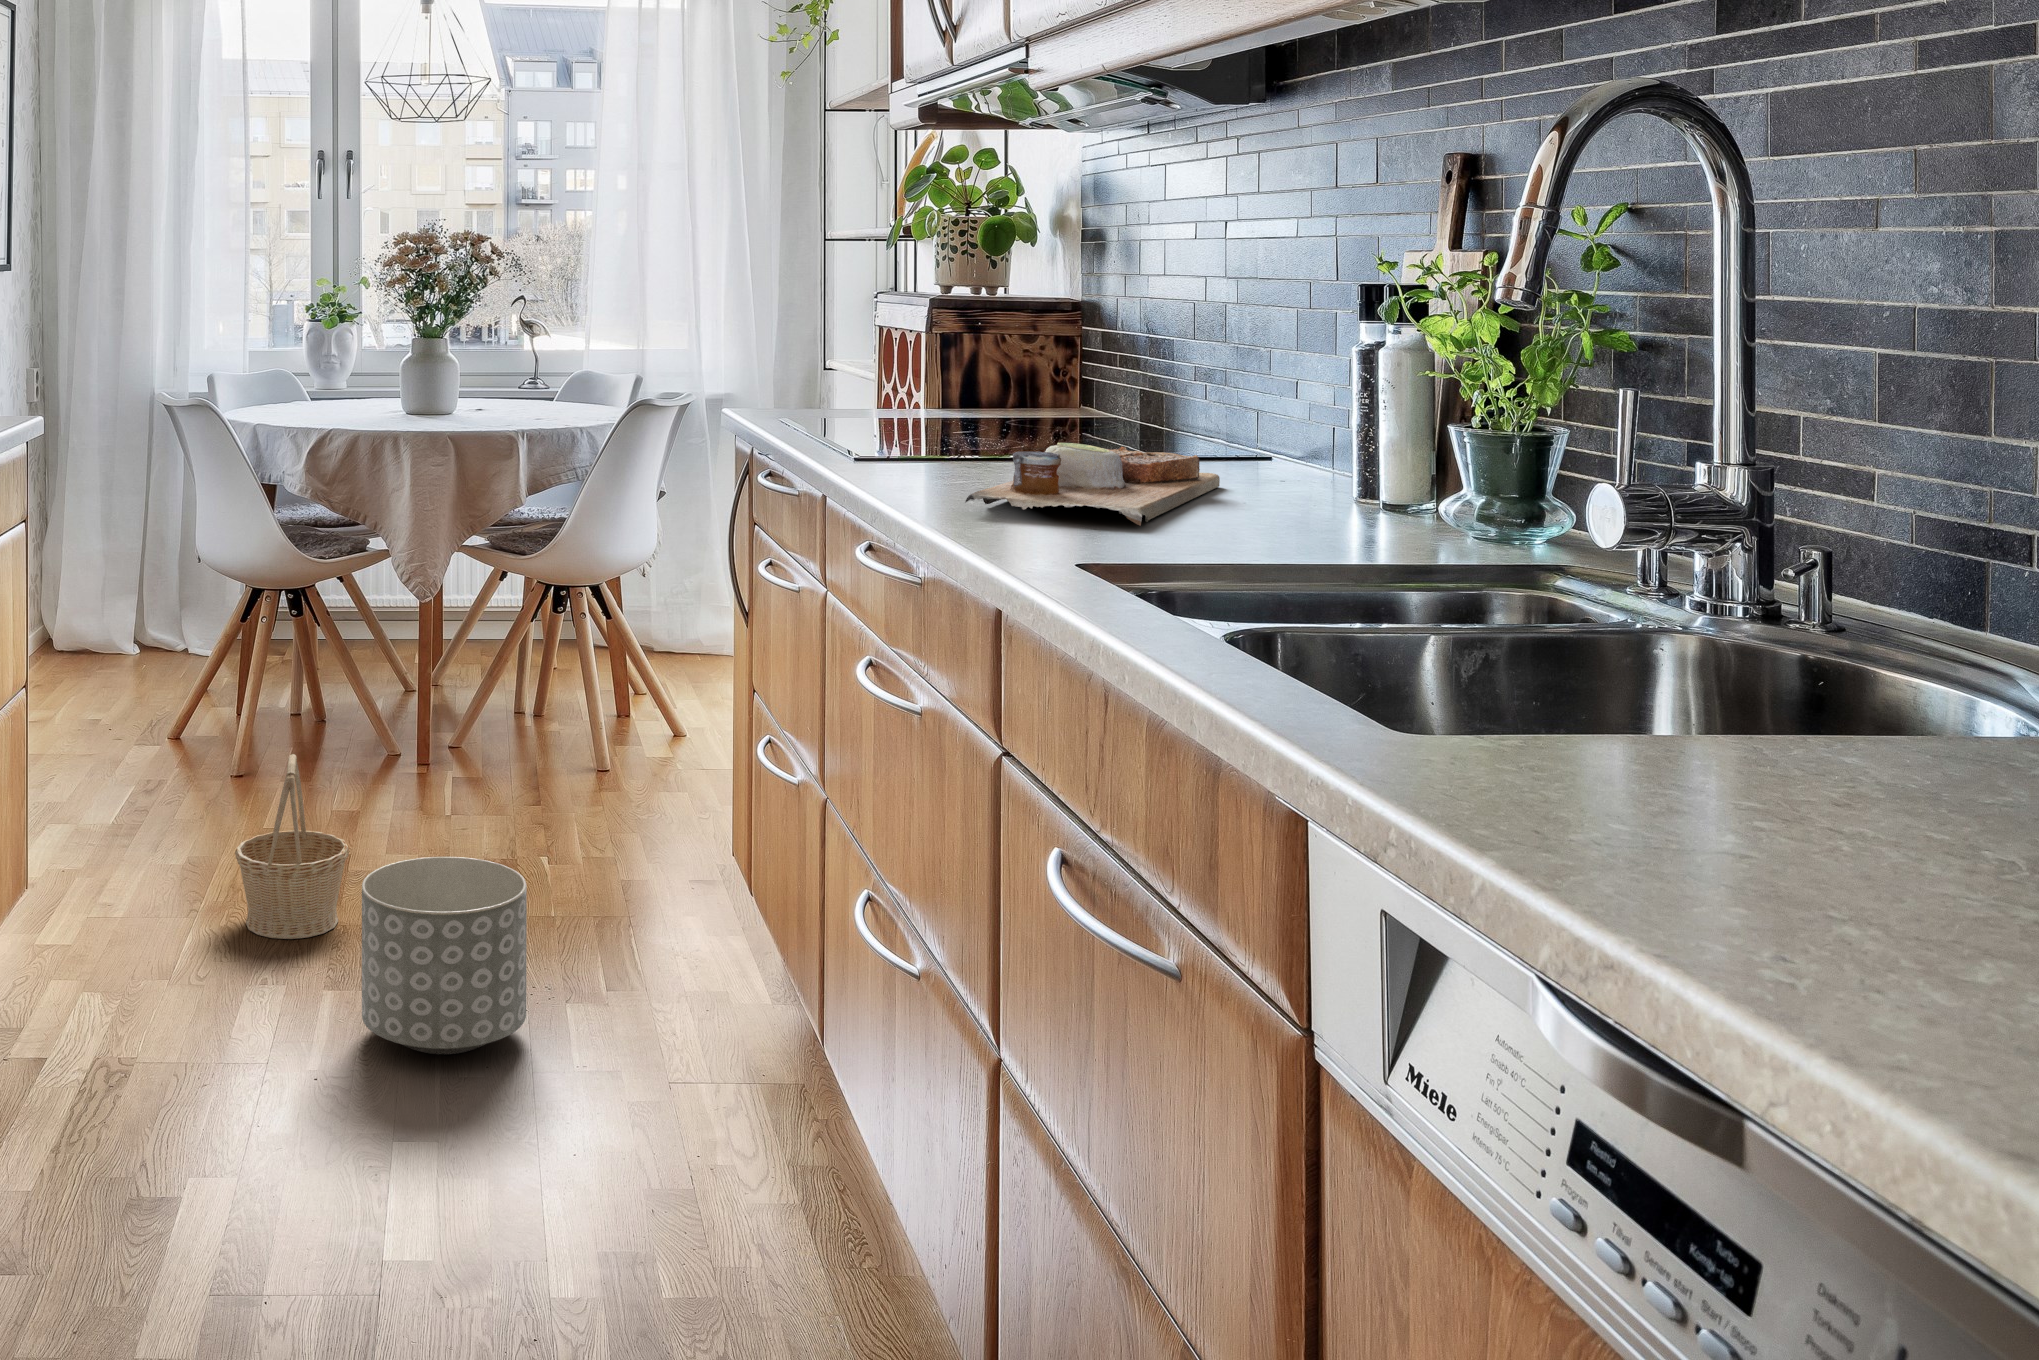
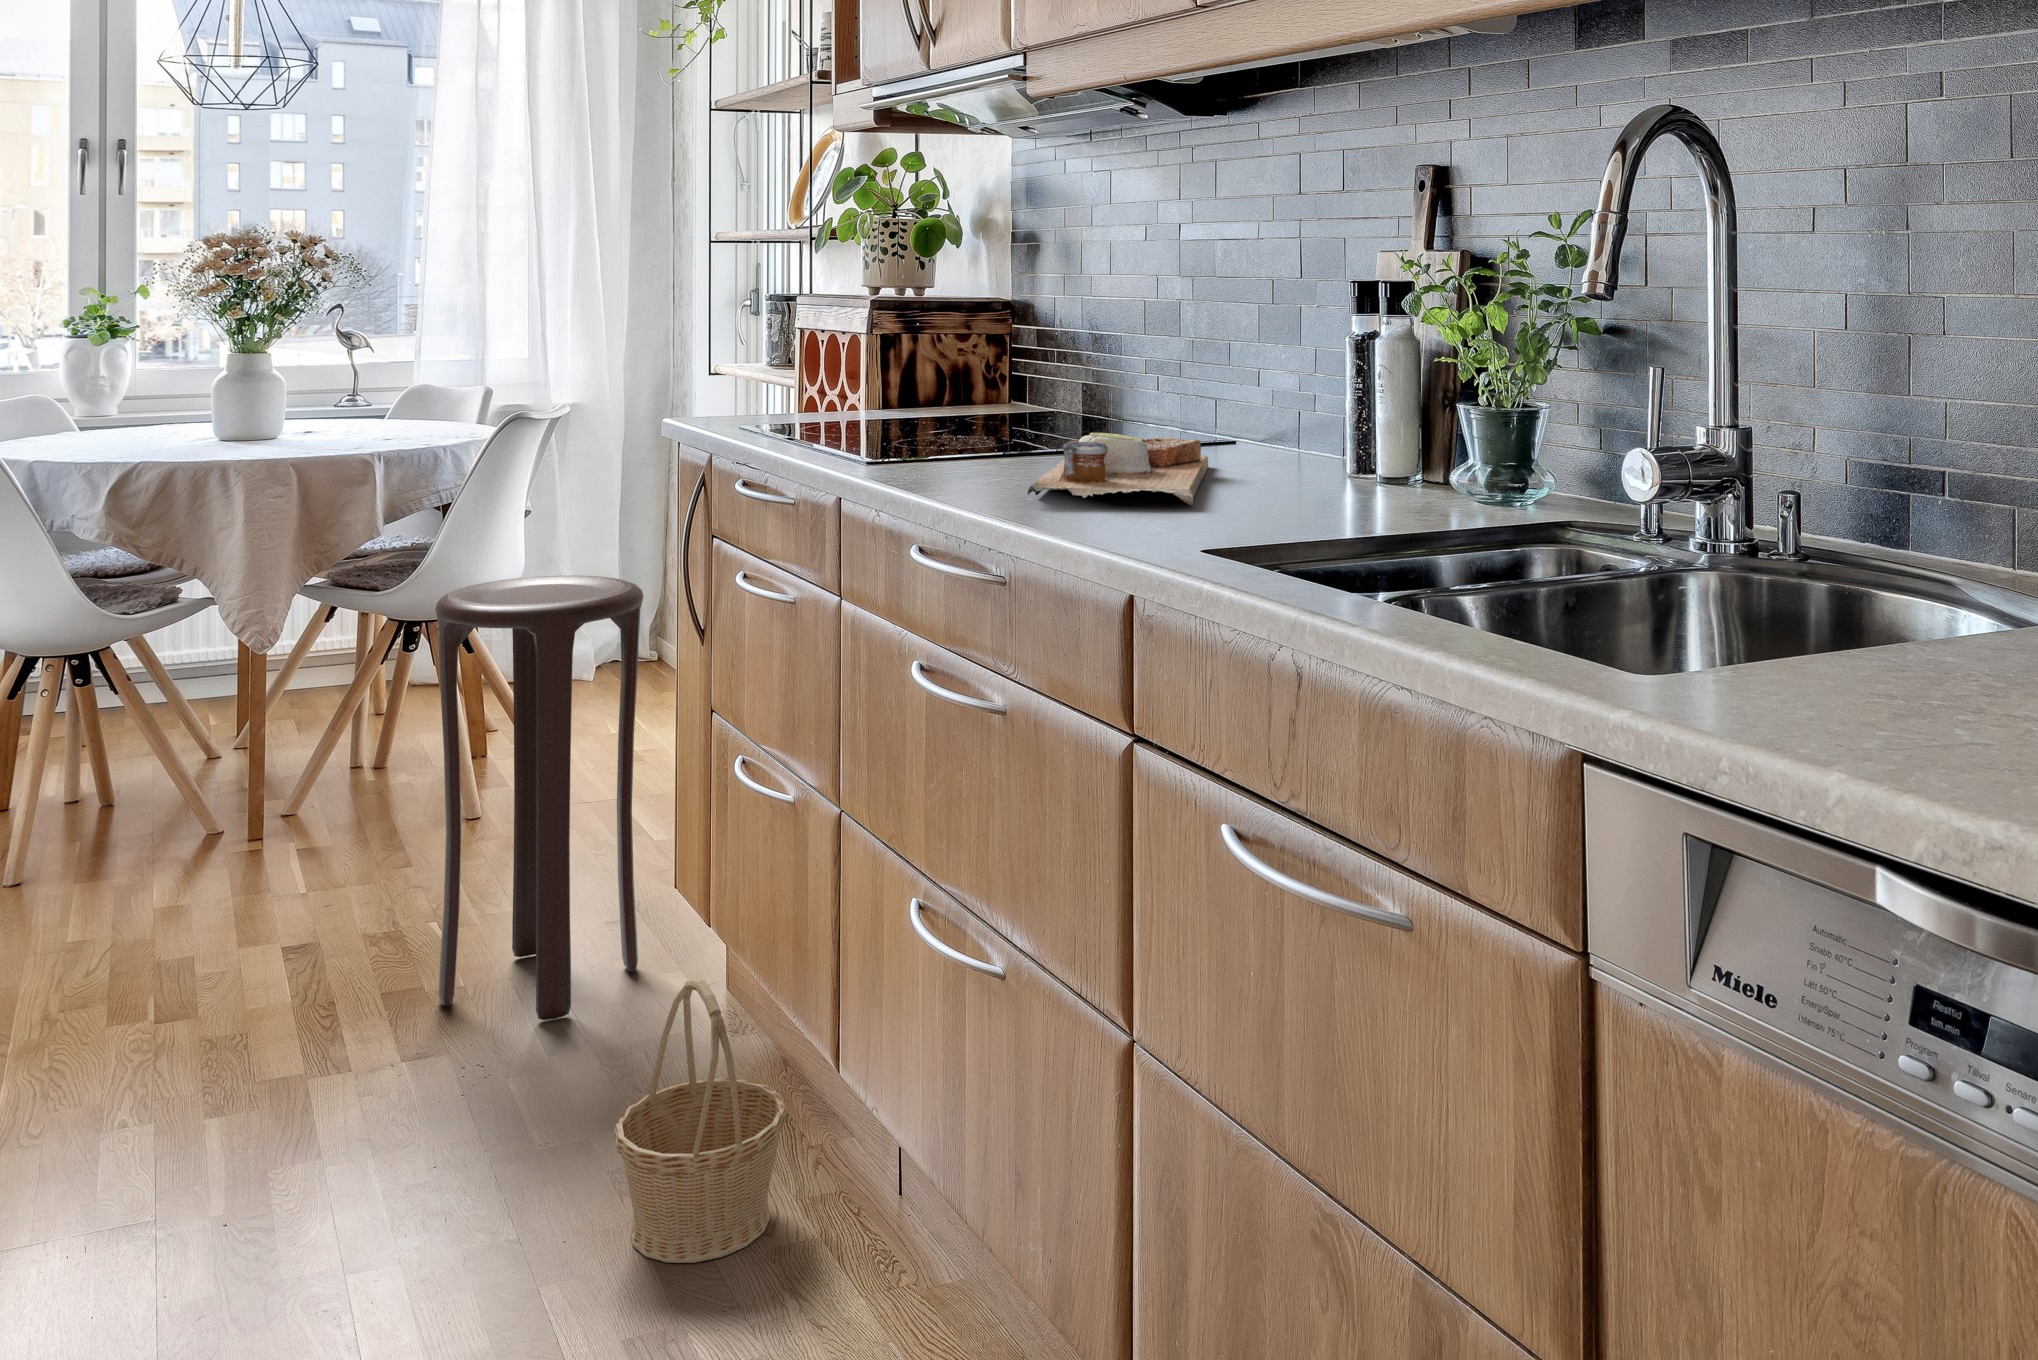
stool: none [519,554,700,965] -> present [435,576,644,1020]
basket: present [235,754,349,939] -> present [614,978,787,1263]
planter: present [362,857,527,1055] -> none [270,933,479,1167]

